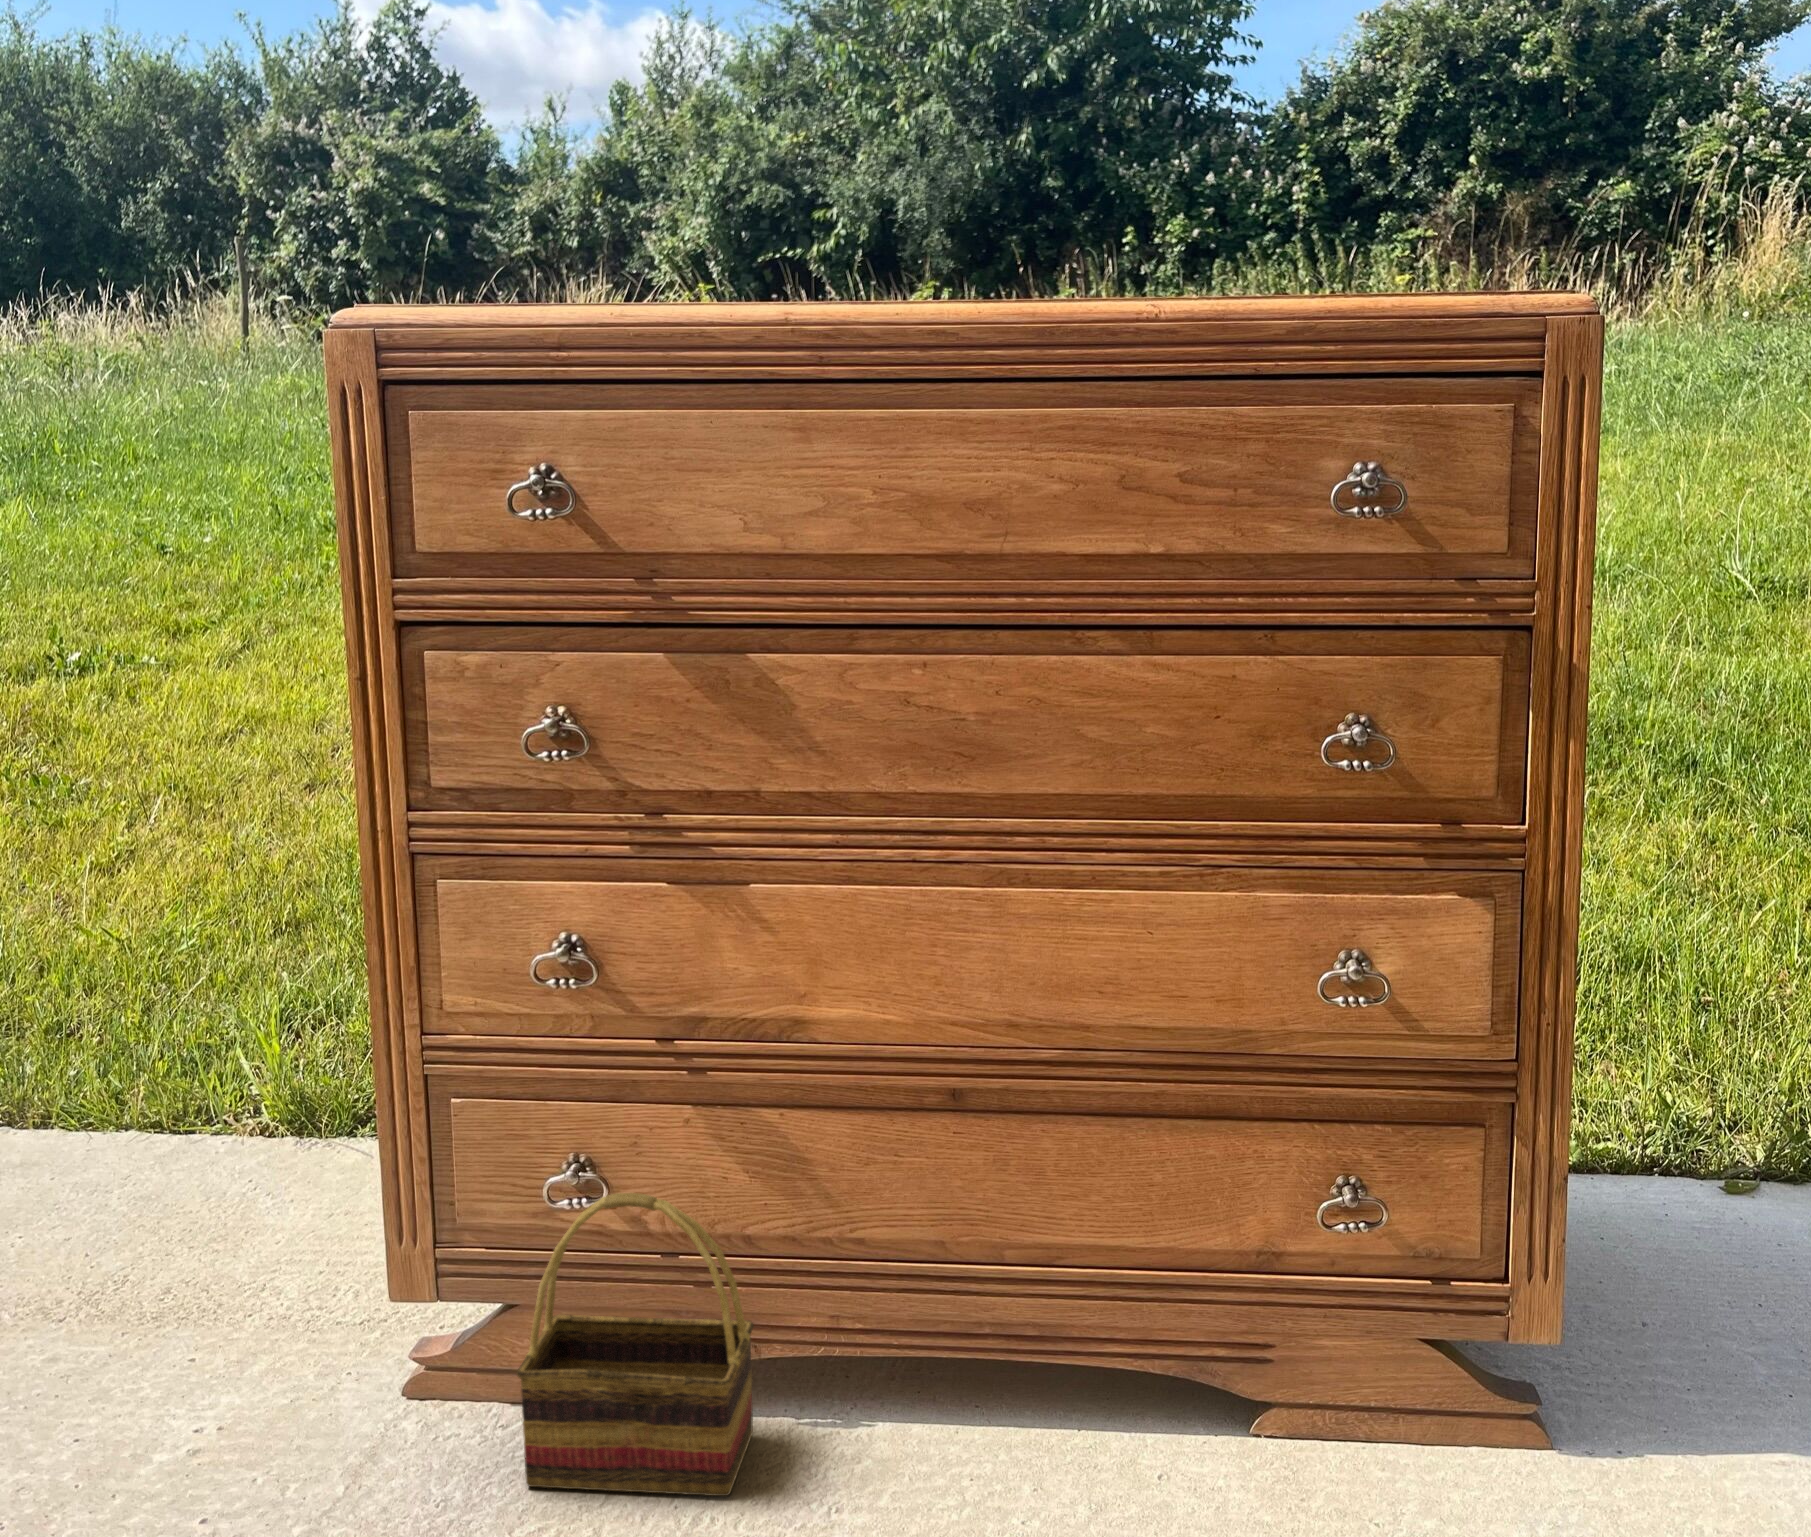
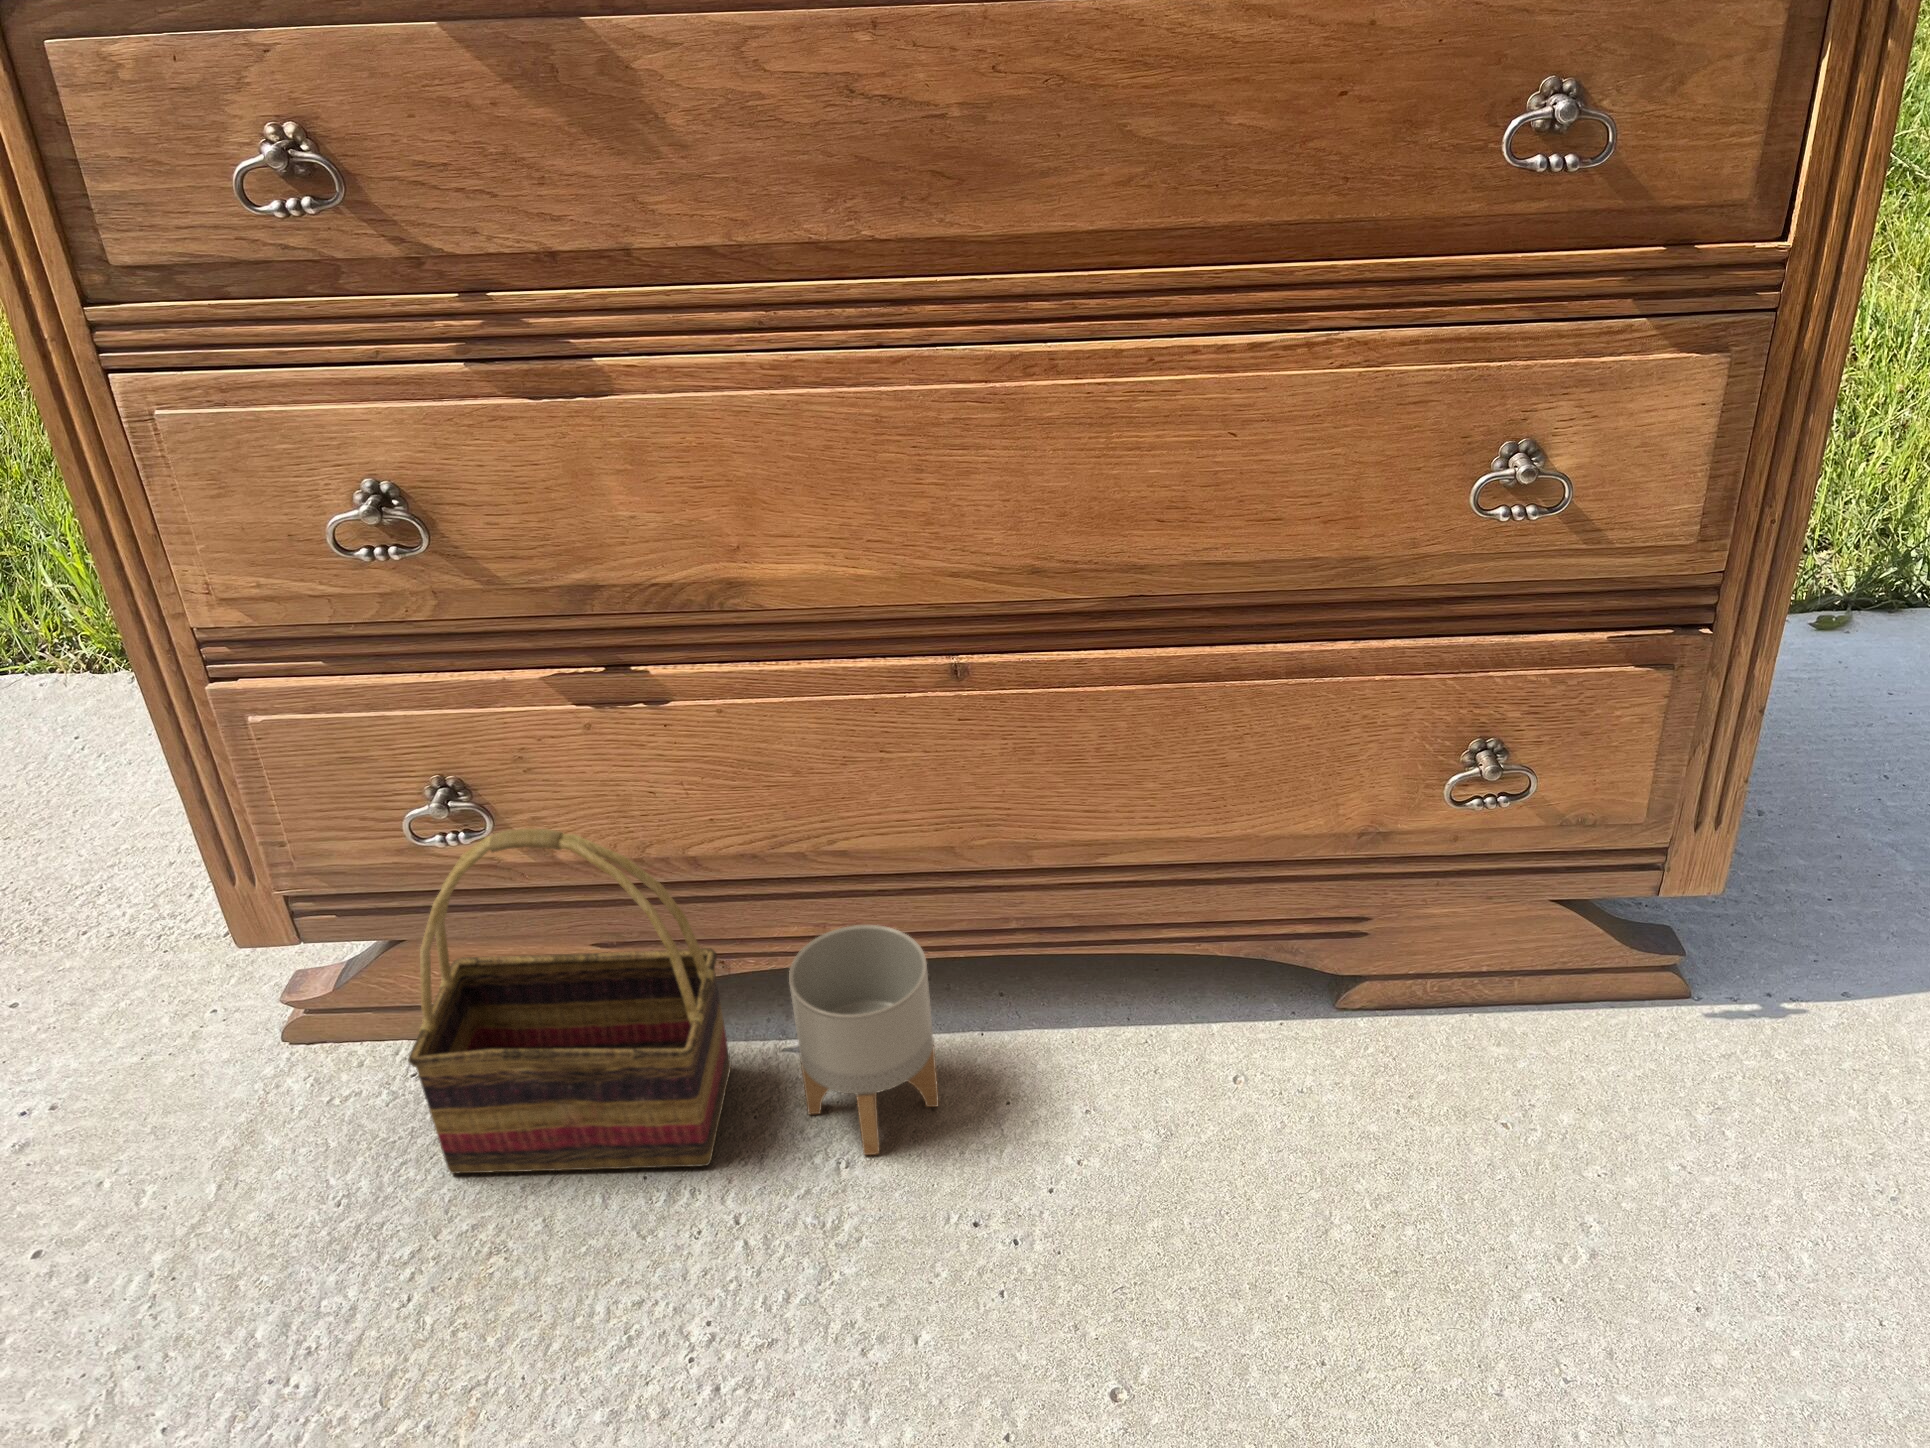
planter: none [808,1308,916,1499] -> present [789,925,939,1155]

